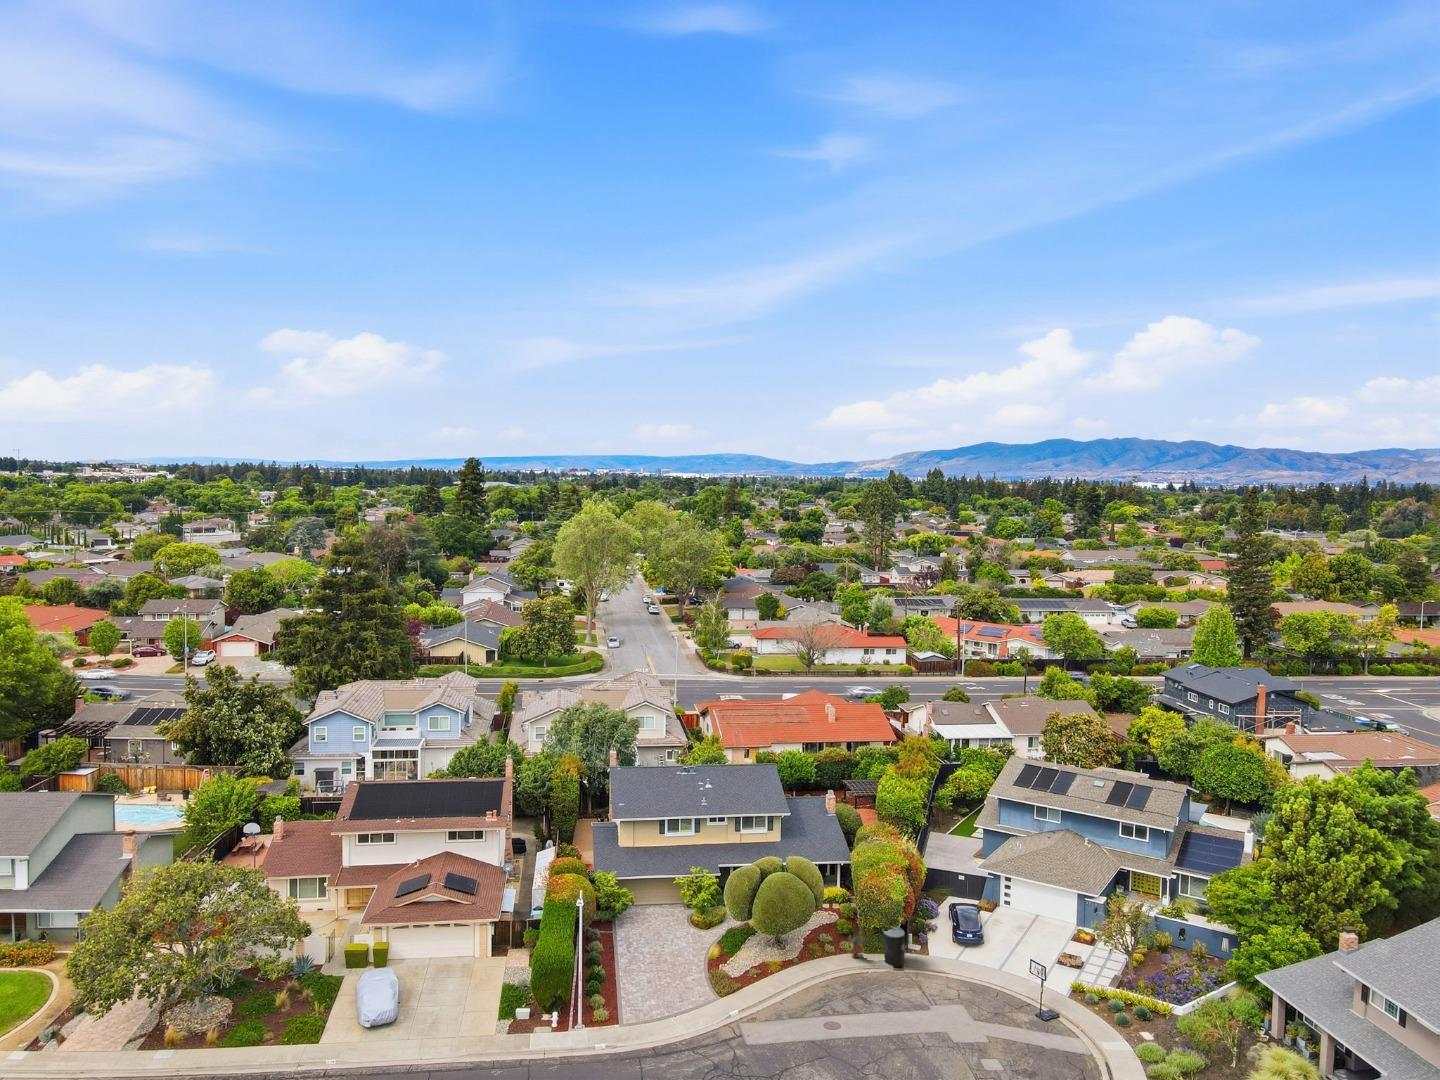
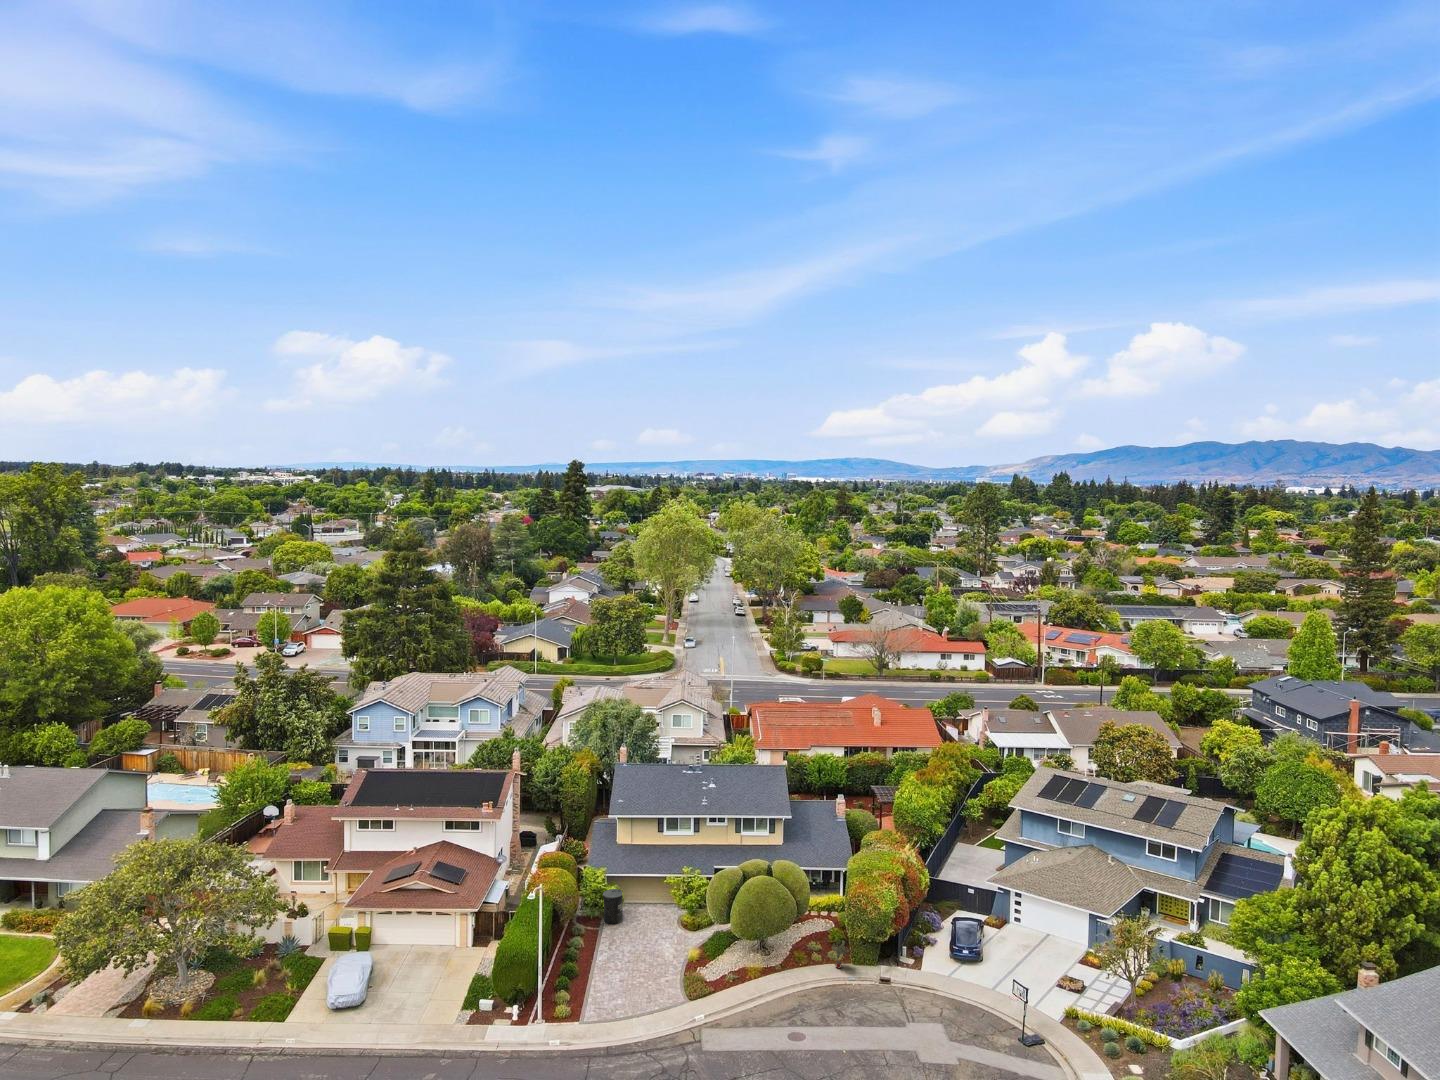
trash can: present [883,927,905,966] -> present [603,889,623,925]

